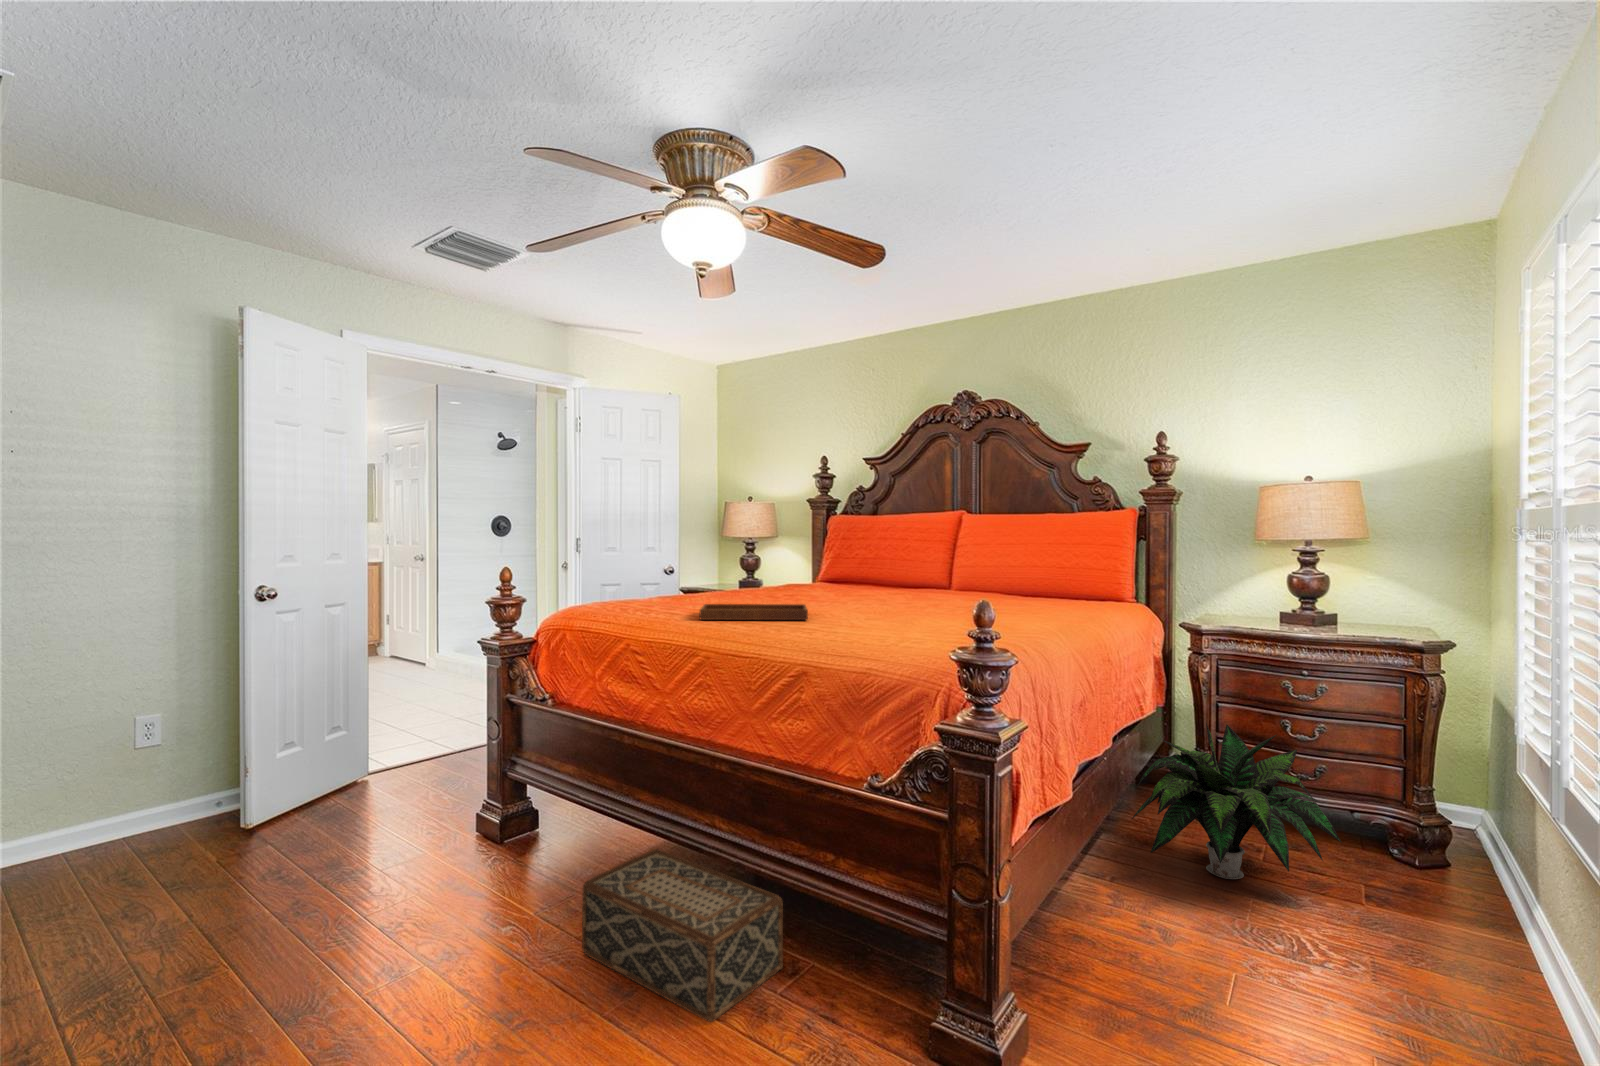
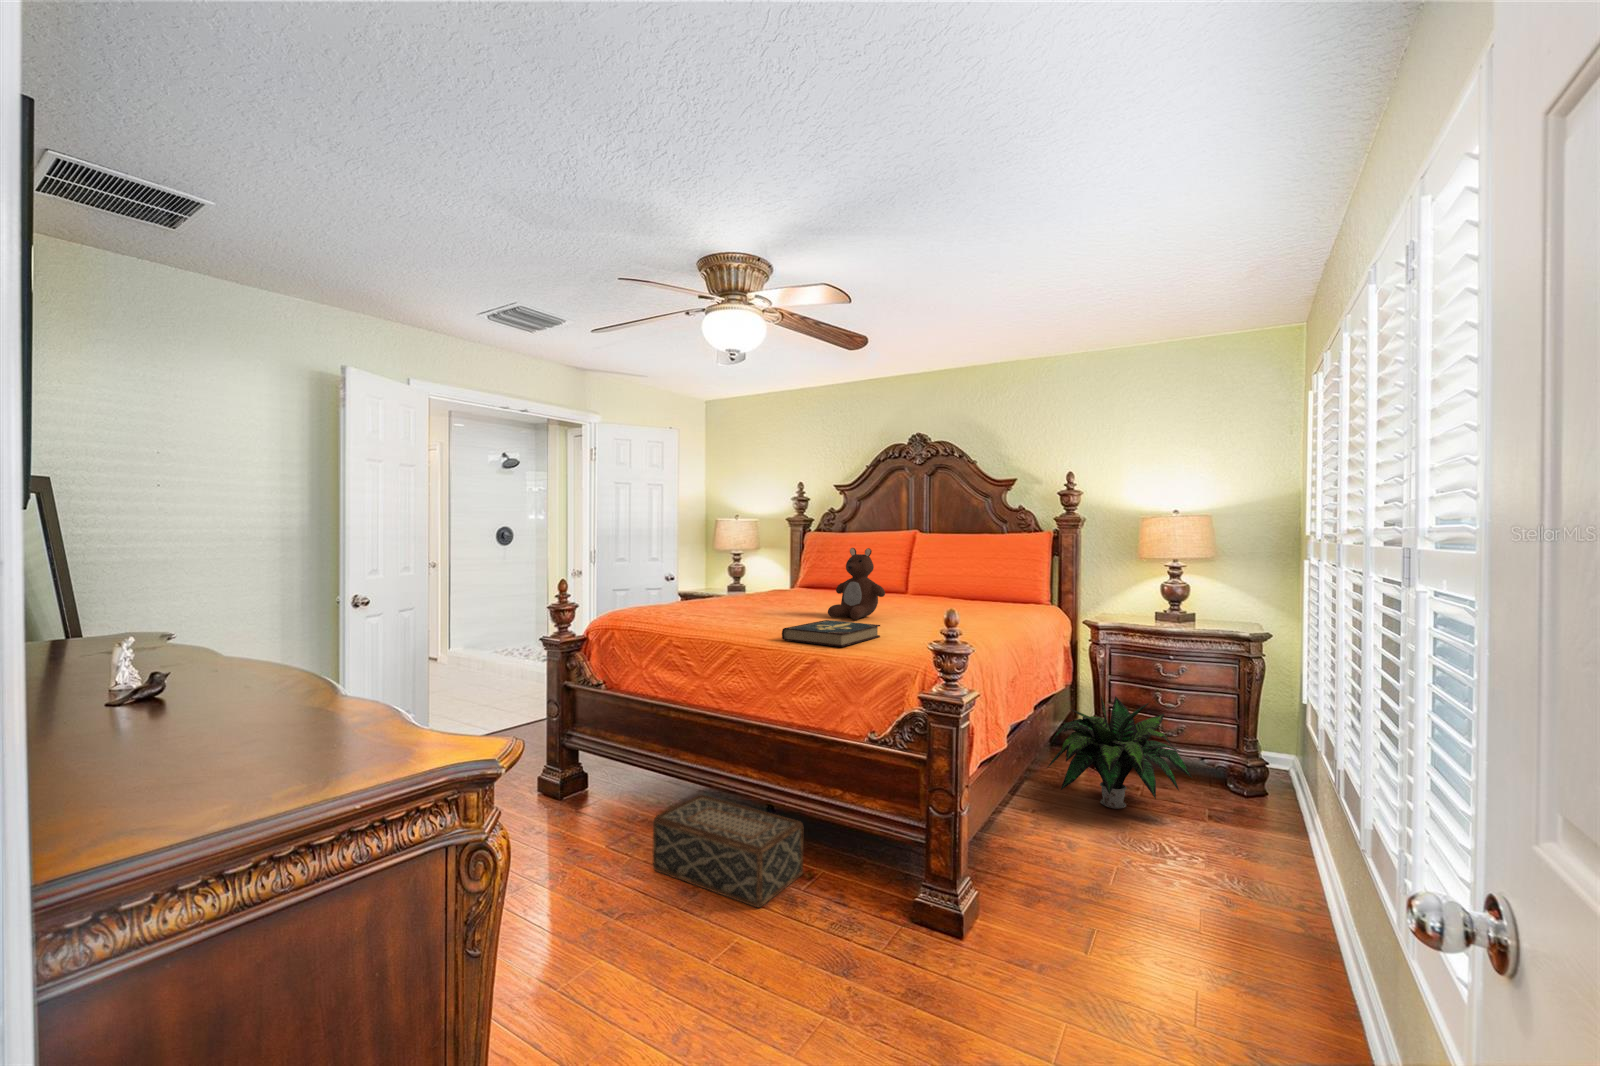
teddy bear: none [838,527,913,619] -> present [828,548,885,620]
tray: present [700,581,808,620] -> none [722,590,806,621]
book: none [761,619,897,655] -> present [782,620,880,647]

